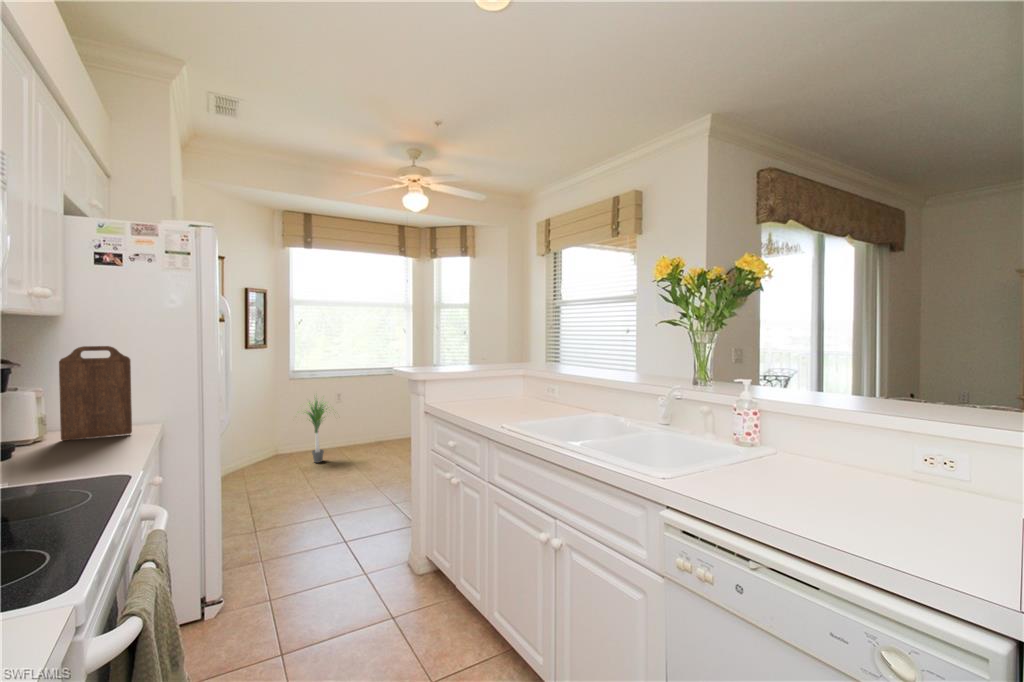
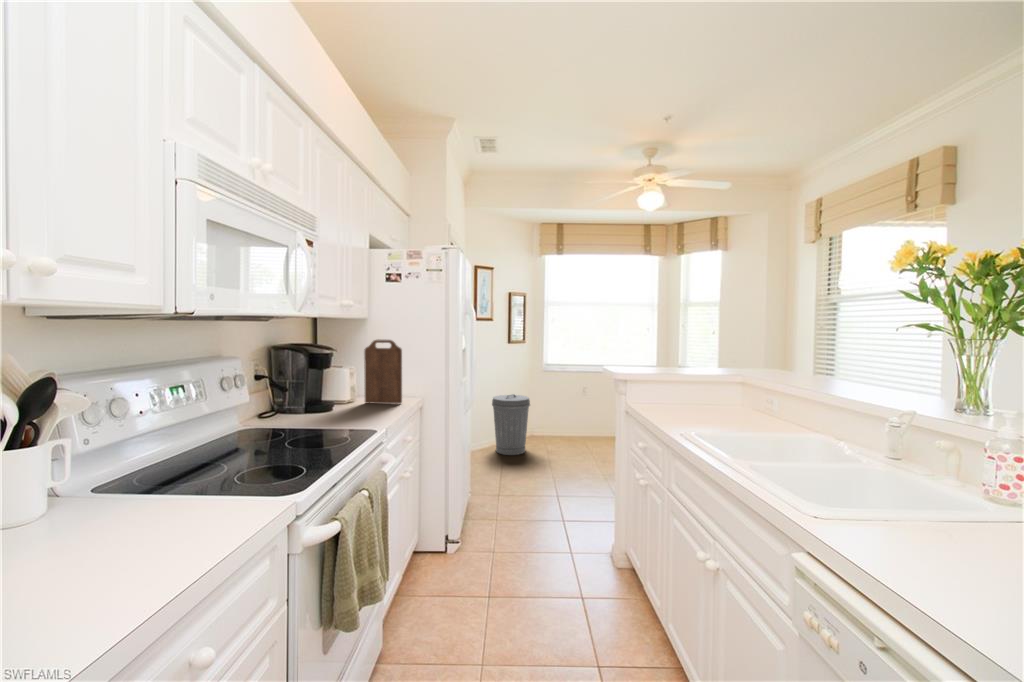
potted plant: present [304,400,327,463] -> none [543,381,583,444]
trash can: none [224,412,279,488] -> present [492,394,530,455]

